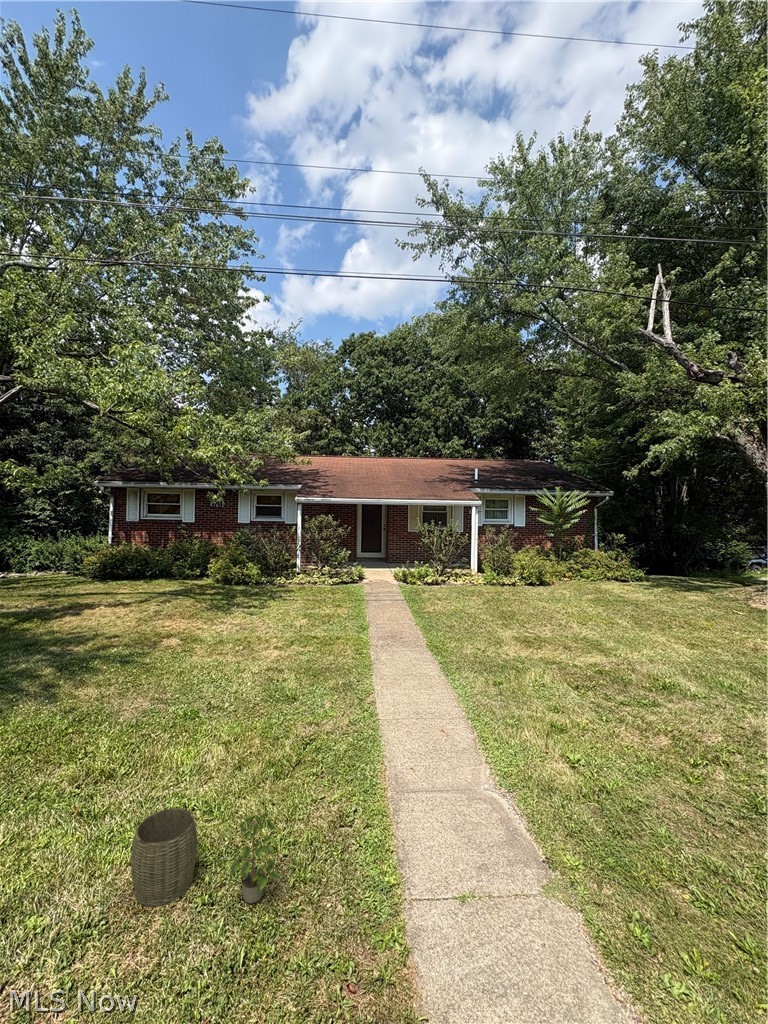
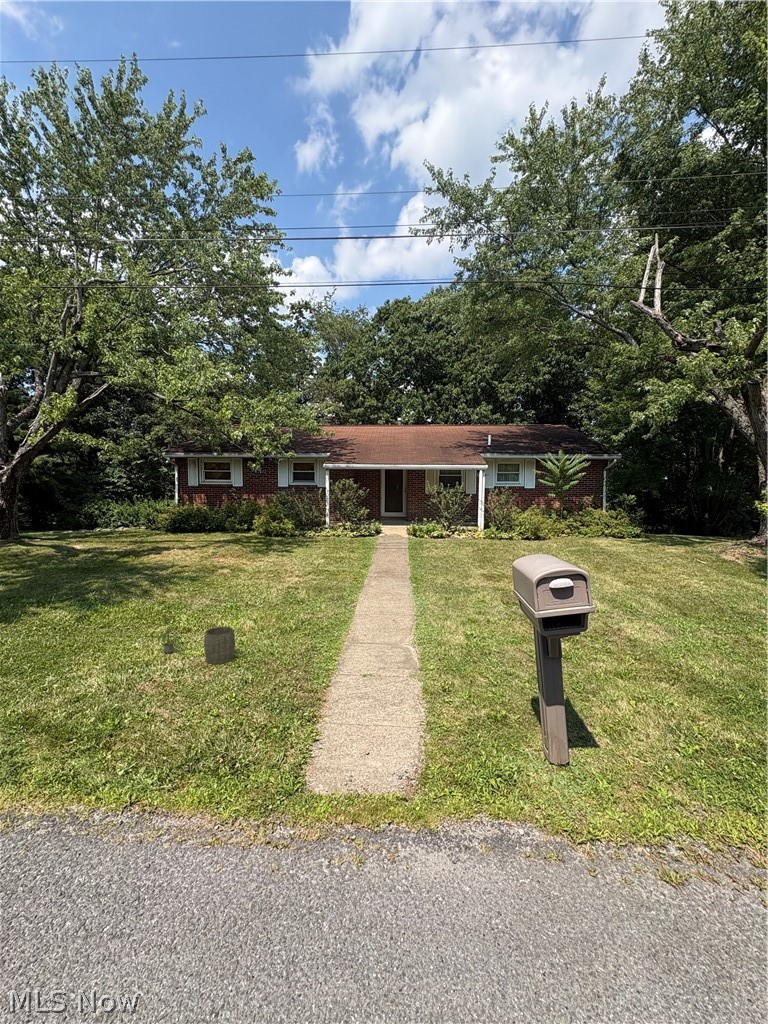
potted plant: present [230,813,280,903] -> present [158,615,178,653]

